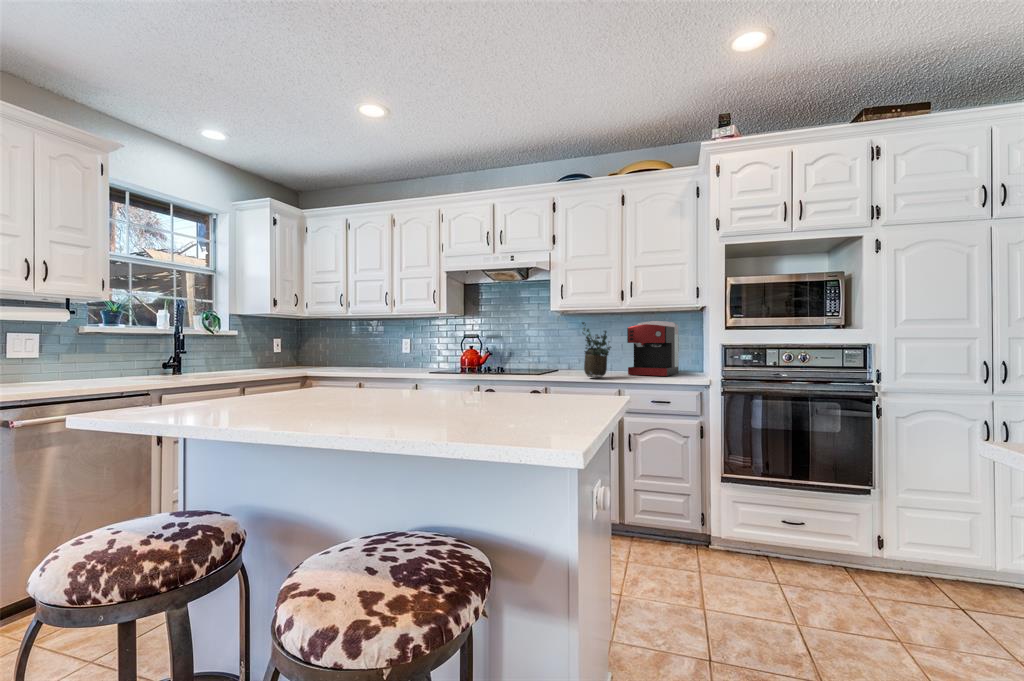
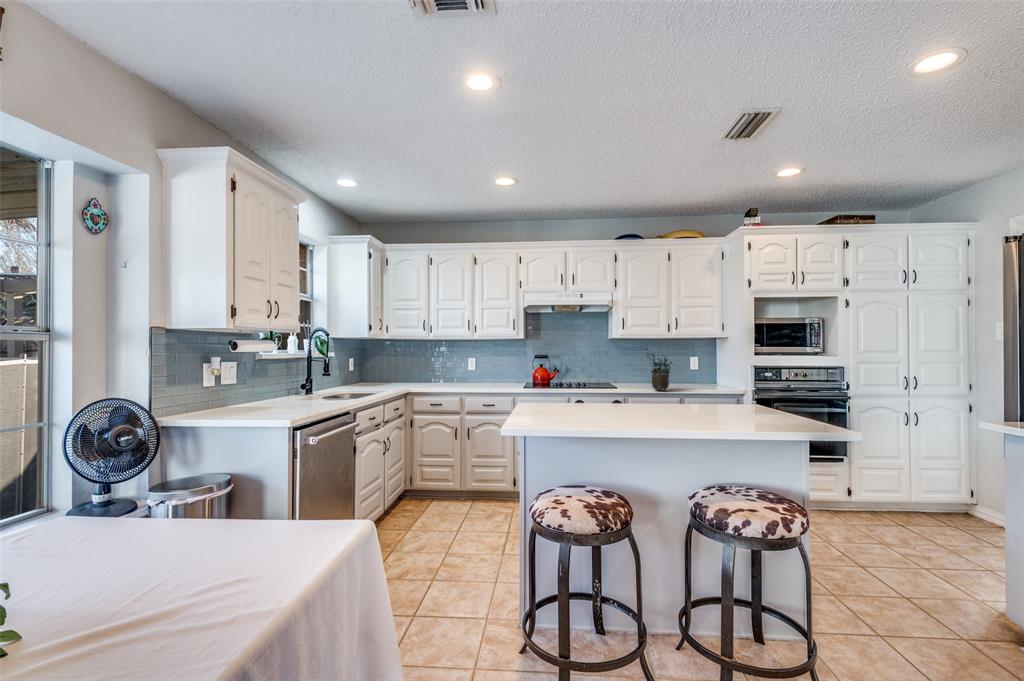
coffee maker: present [627,321,679,376] -> none [675,347,705,388]

